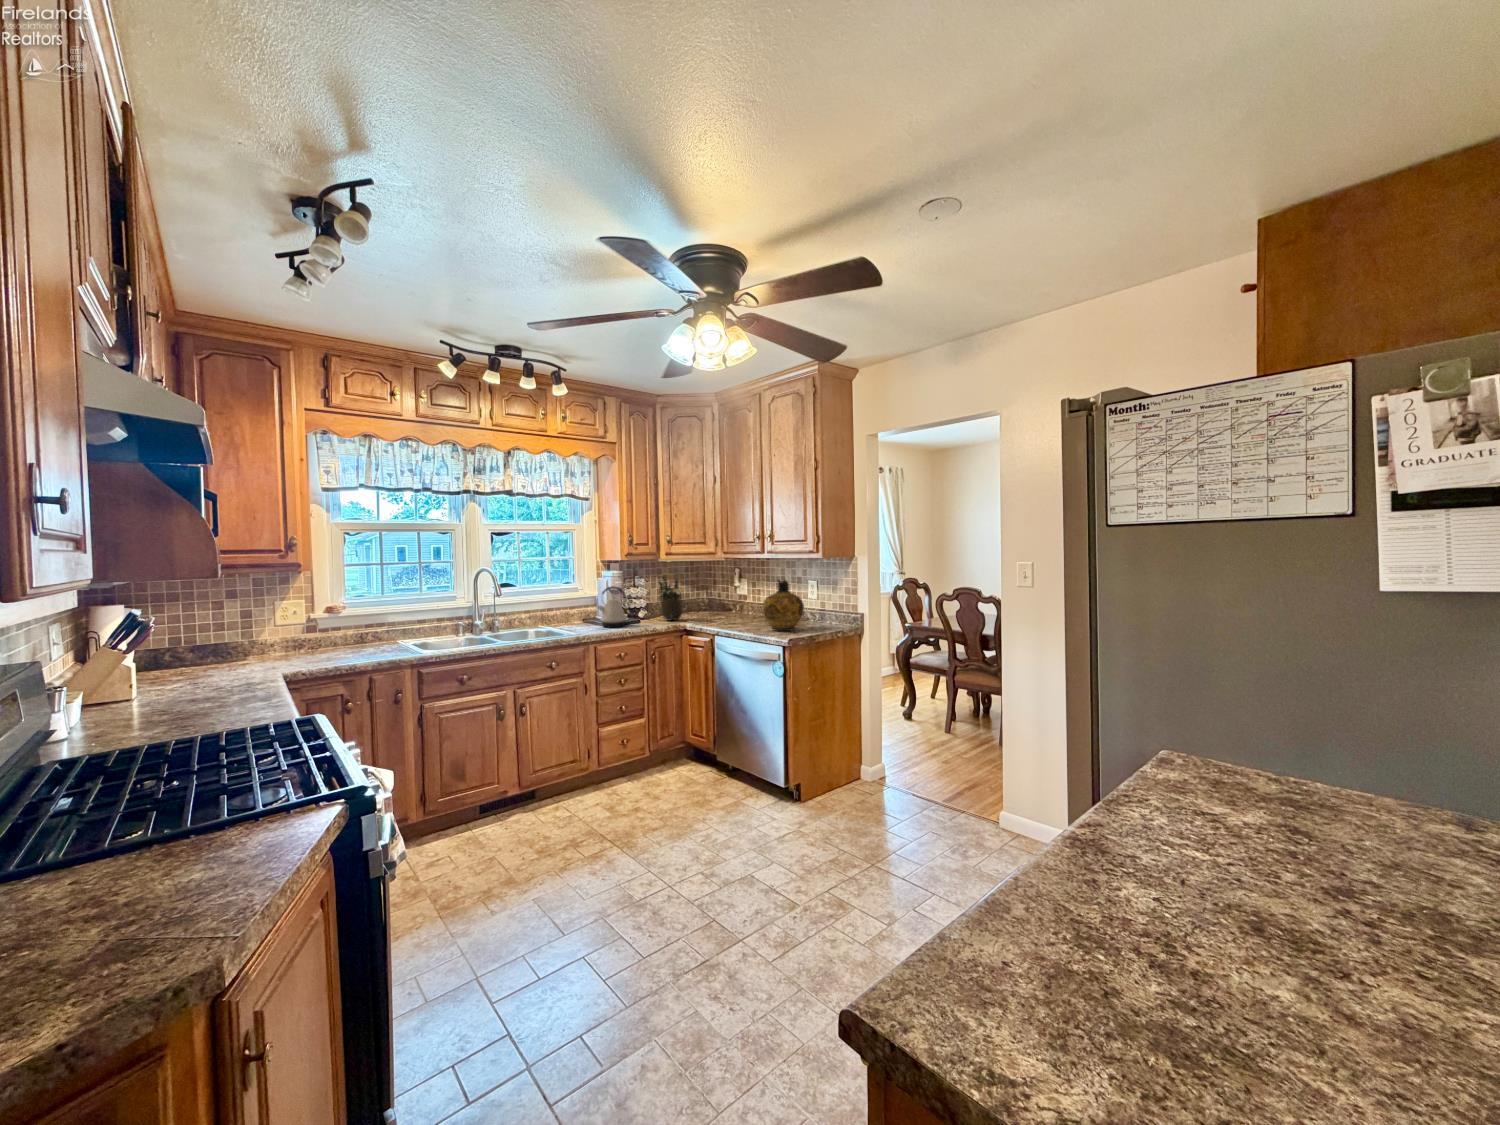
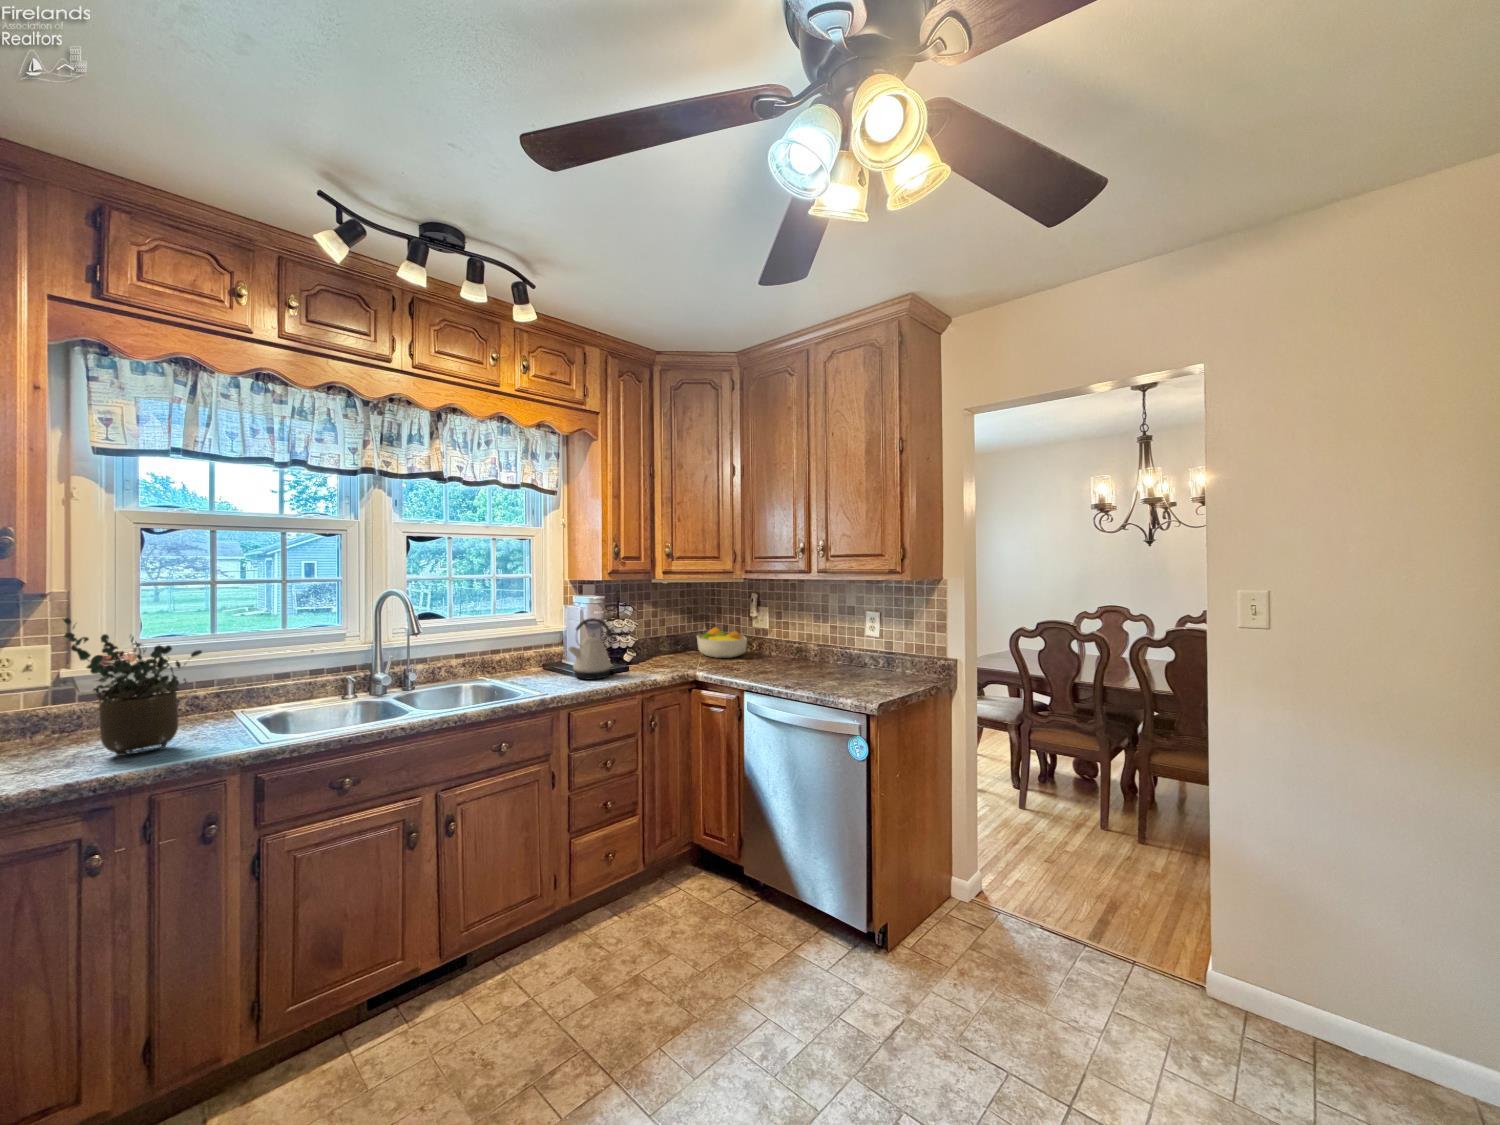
potted plant: present [657,576,682,620] -> present [63,618,202,756]
ceramic jug: present [762,580,804,631] -> none [818,610,880,687]
fruit bowl: none [694,594,729,616] -> present [697,627,747,658]

